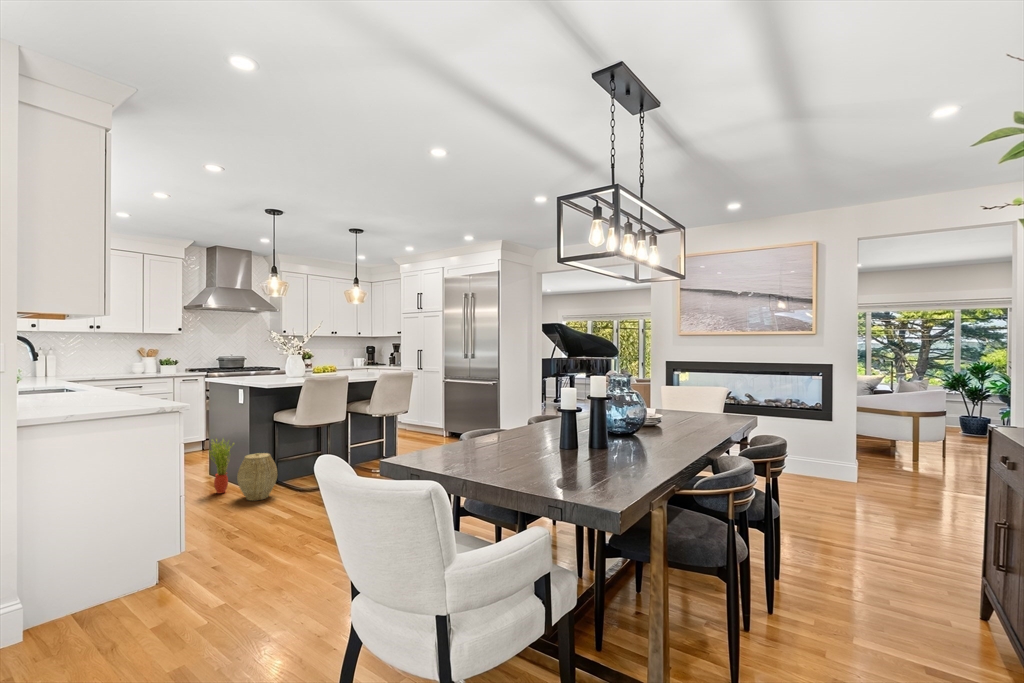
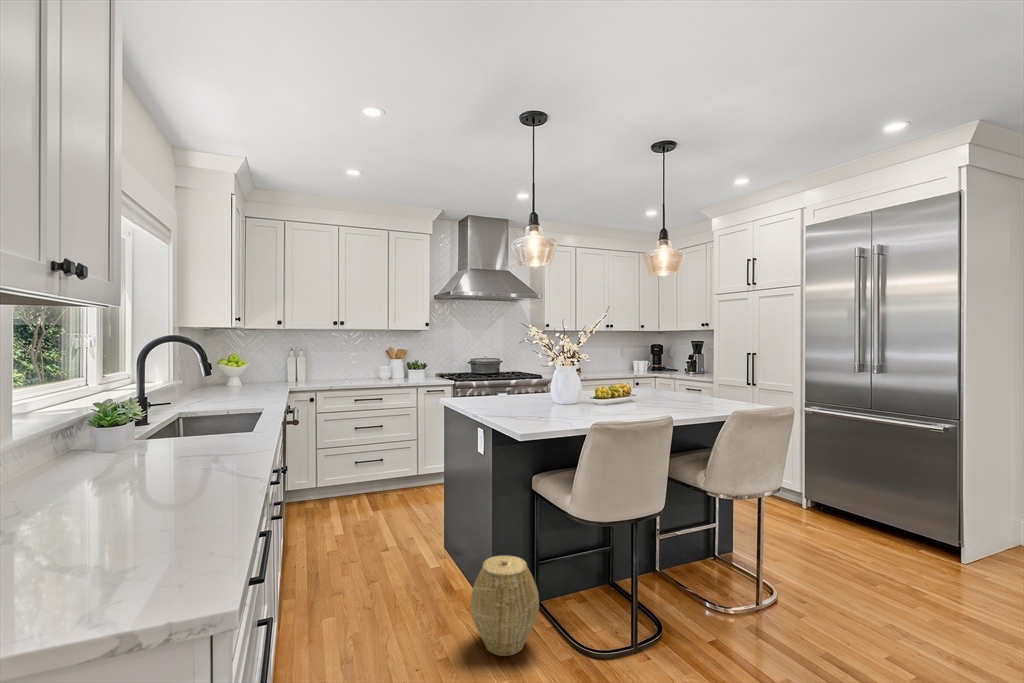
potted plant: present [209,439,234,494] -> none [430,512,471,611]

